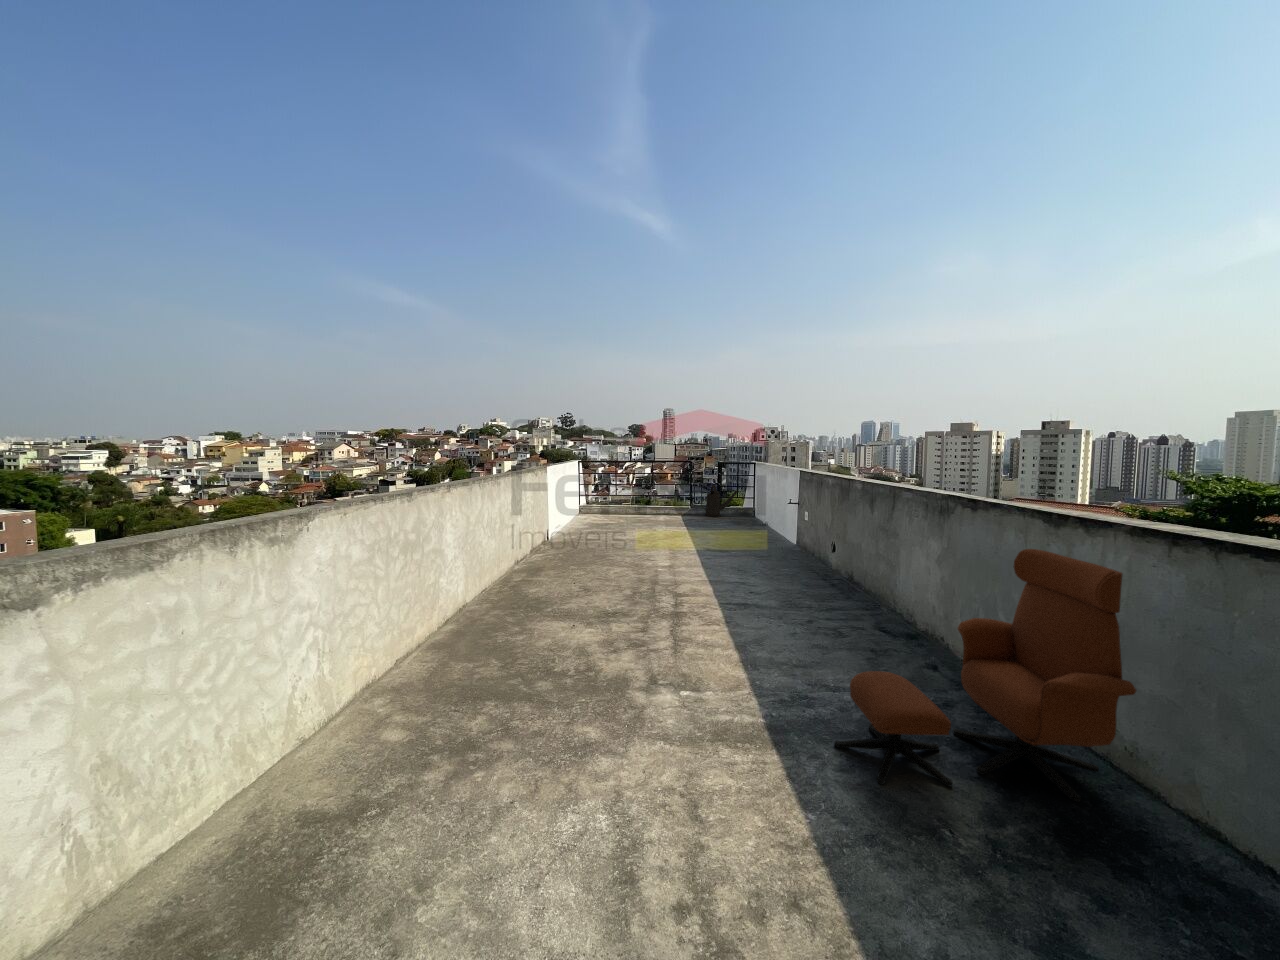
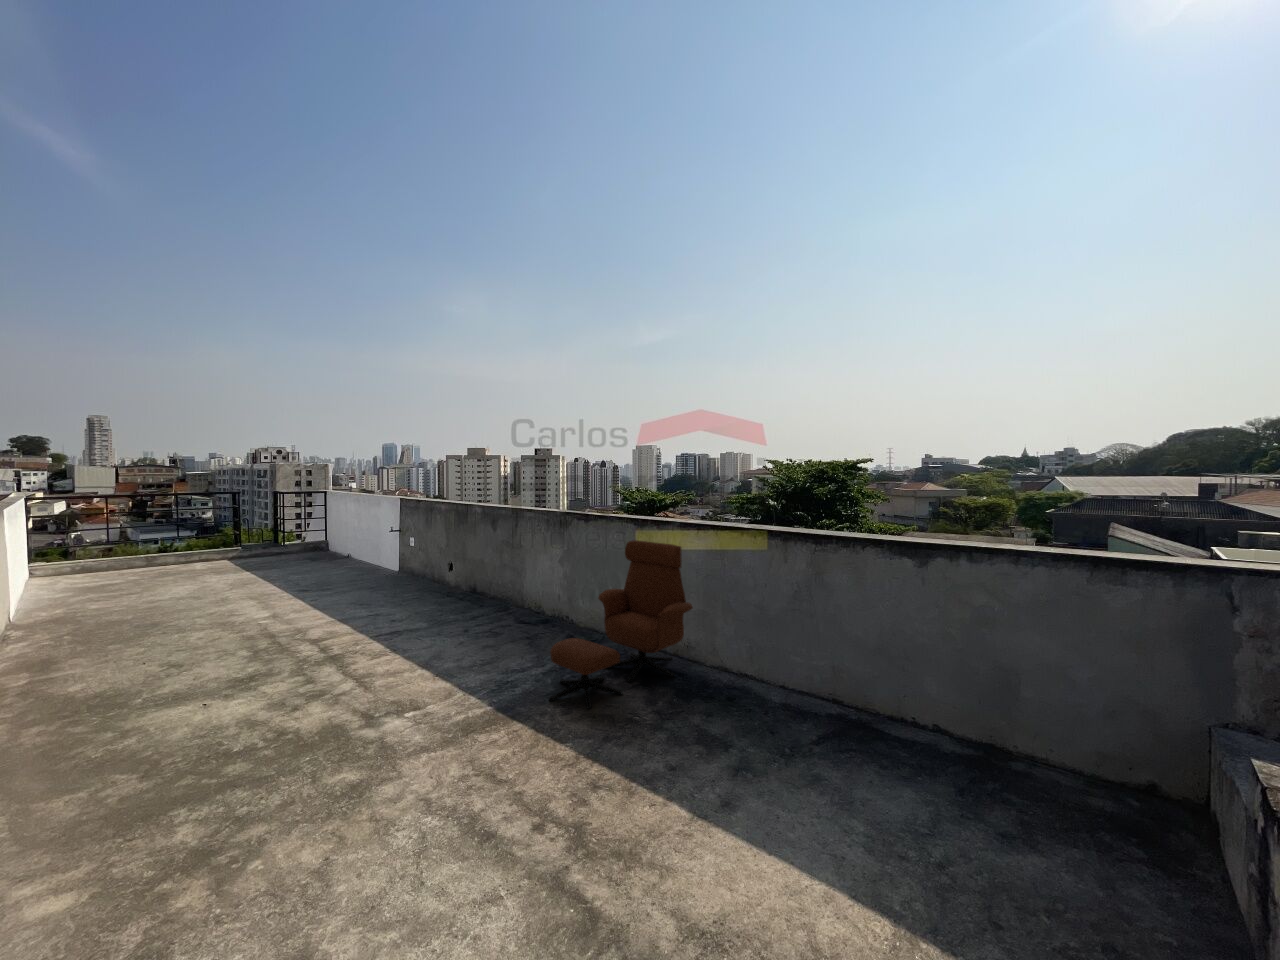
watering can: present [701,485,737,516] -> none [256,521,304,556]

